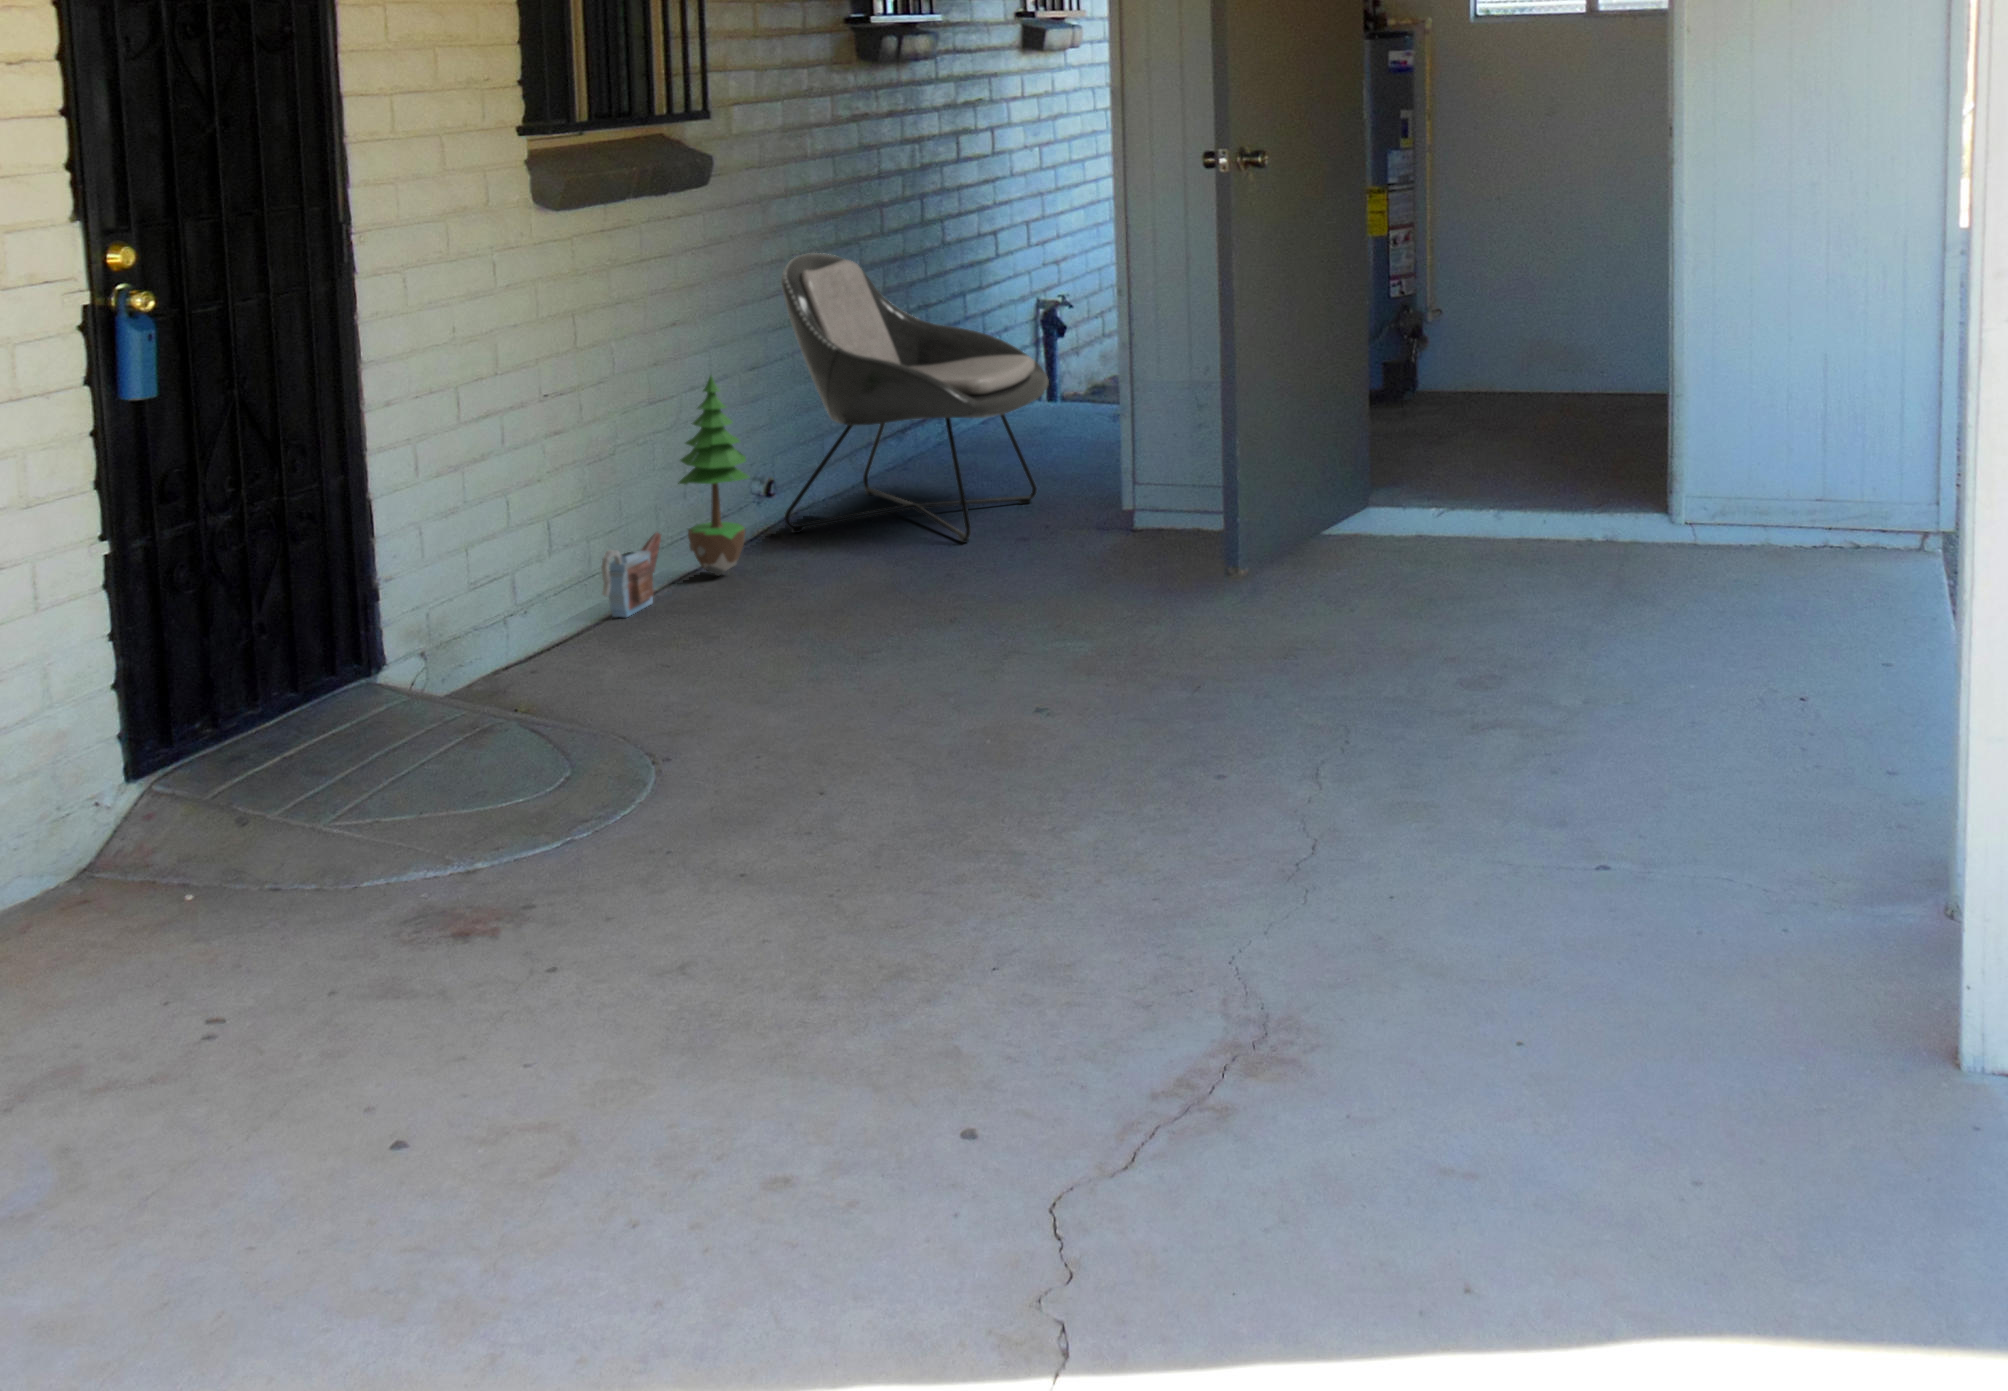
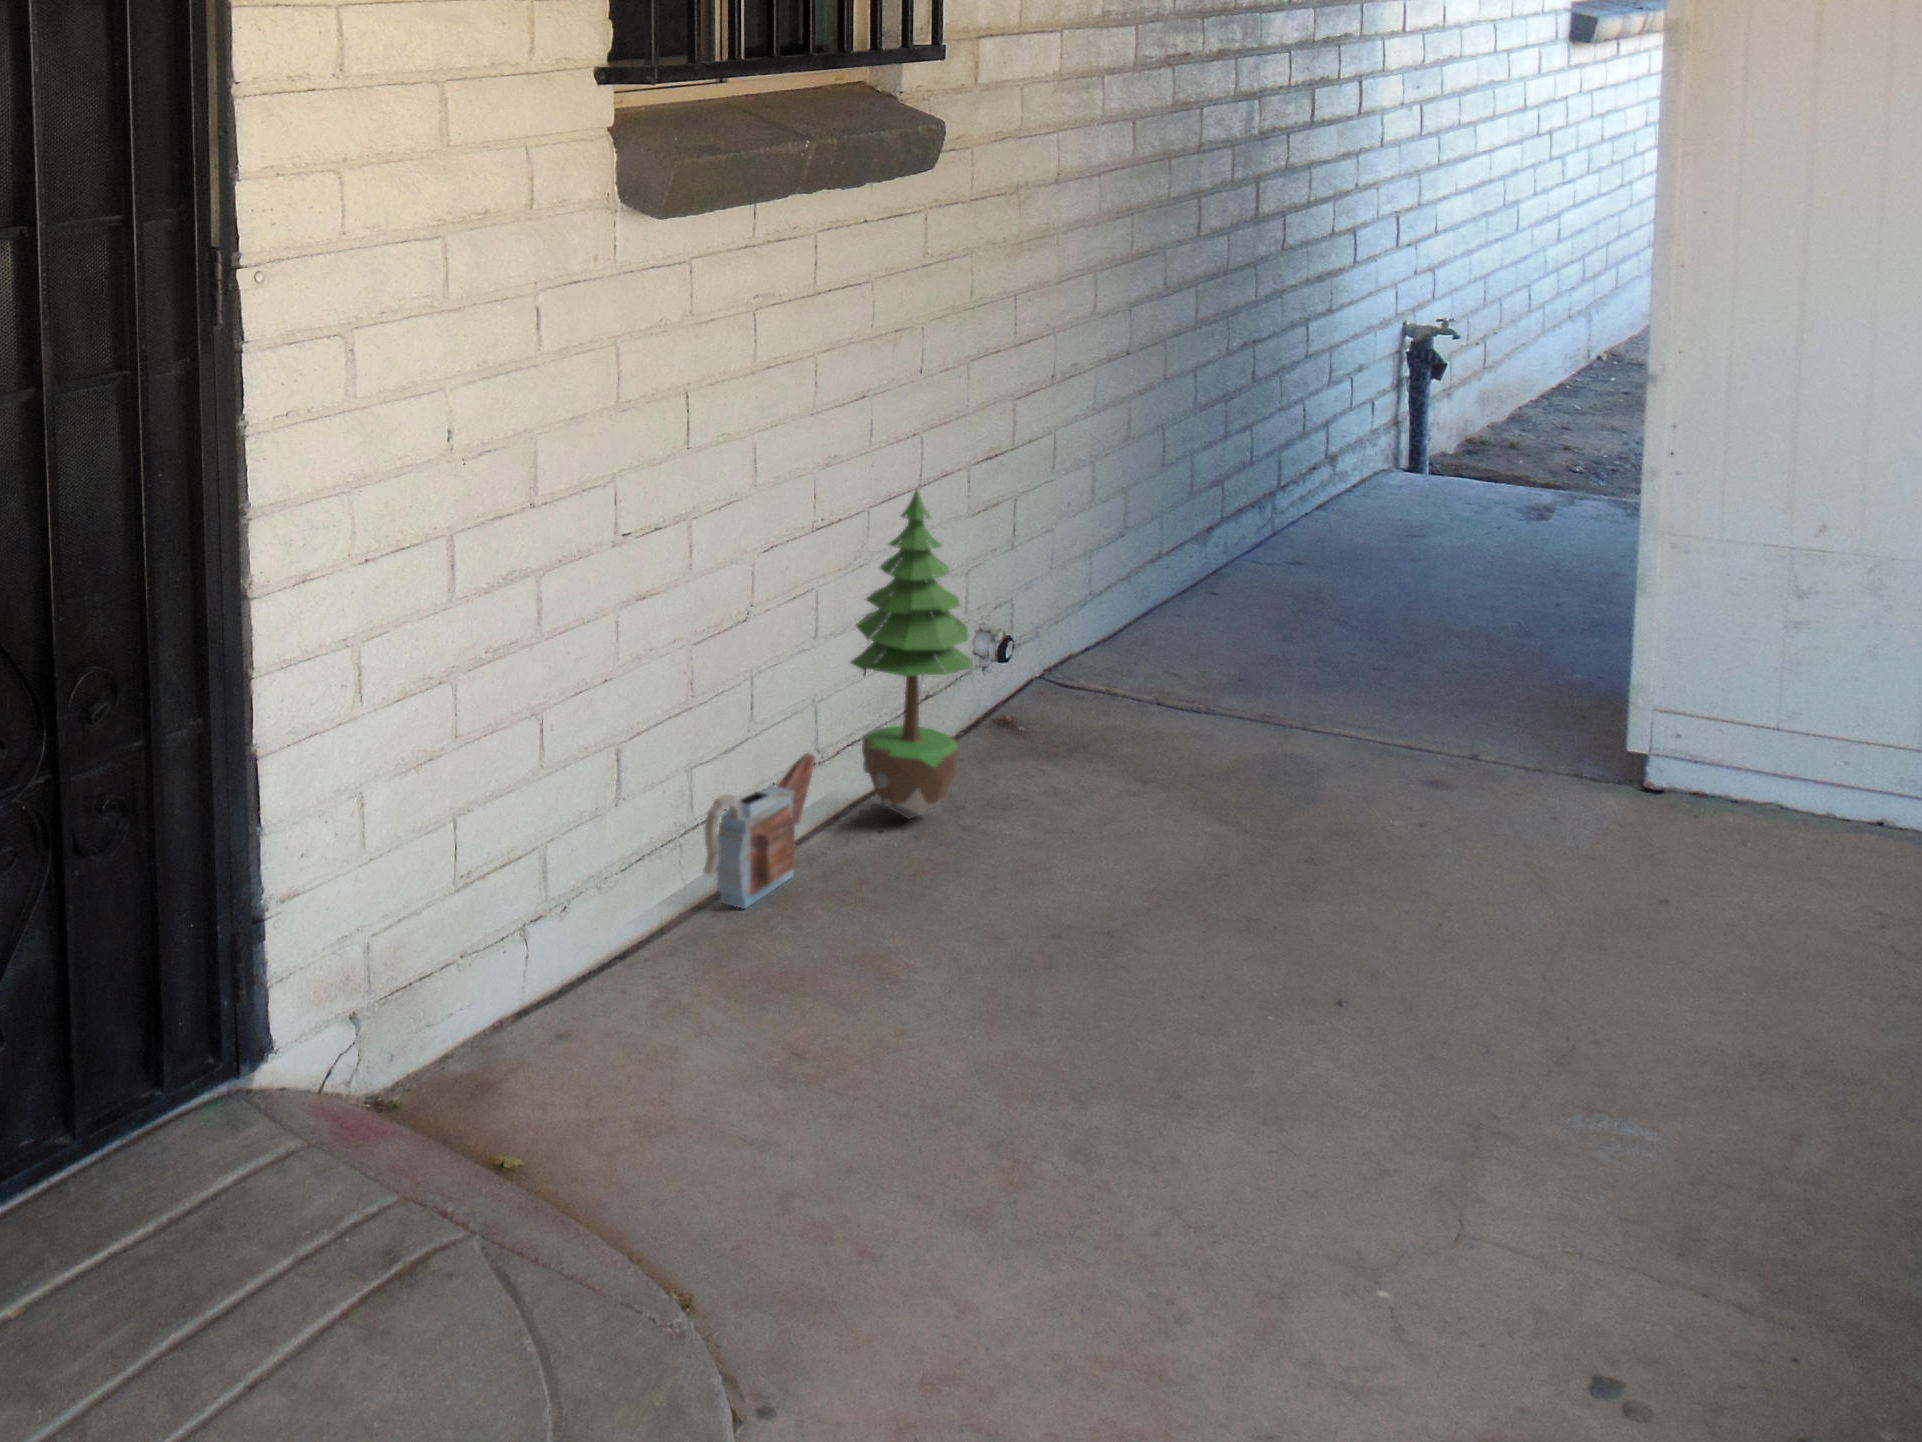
lounge chair: present [781,253,1049,542] -> none [1023,275,1488,789]

